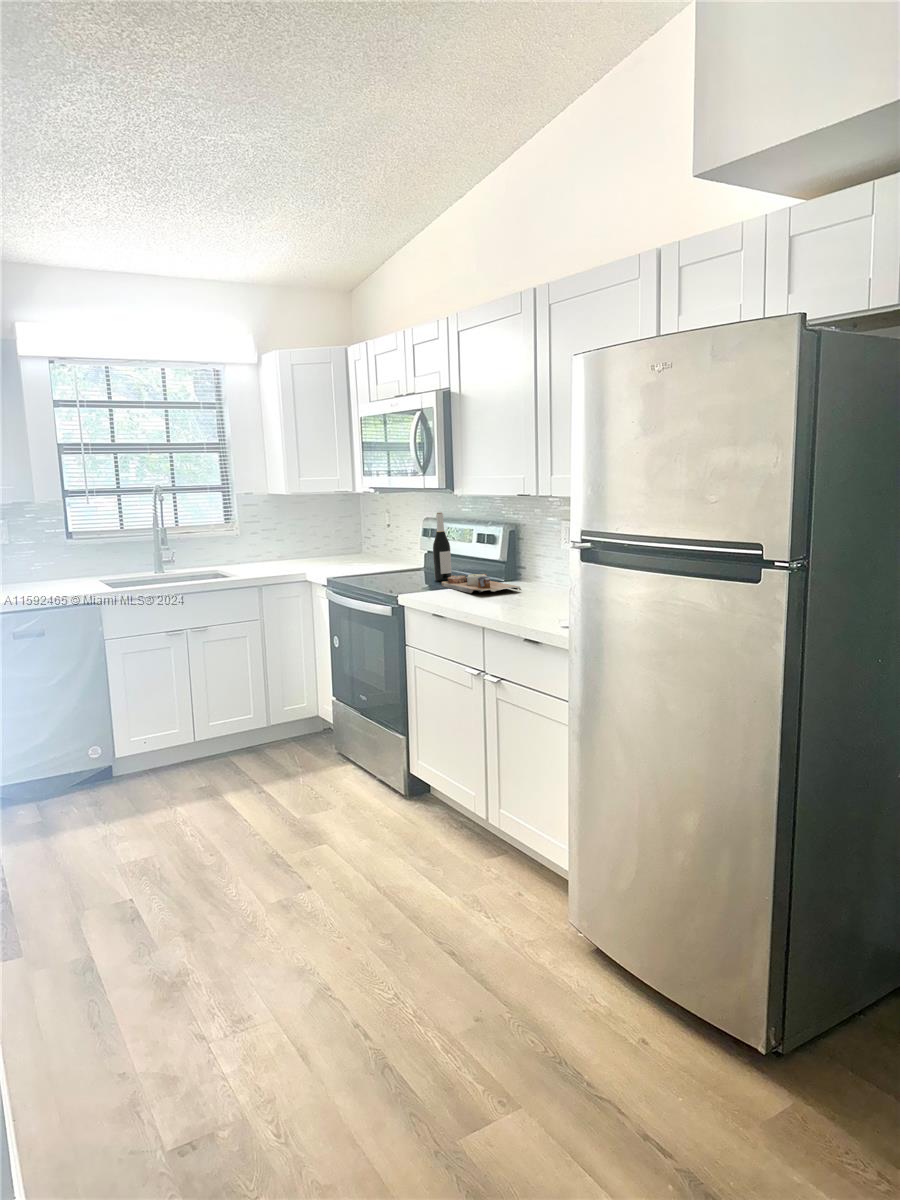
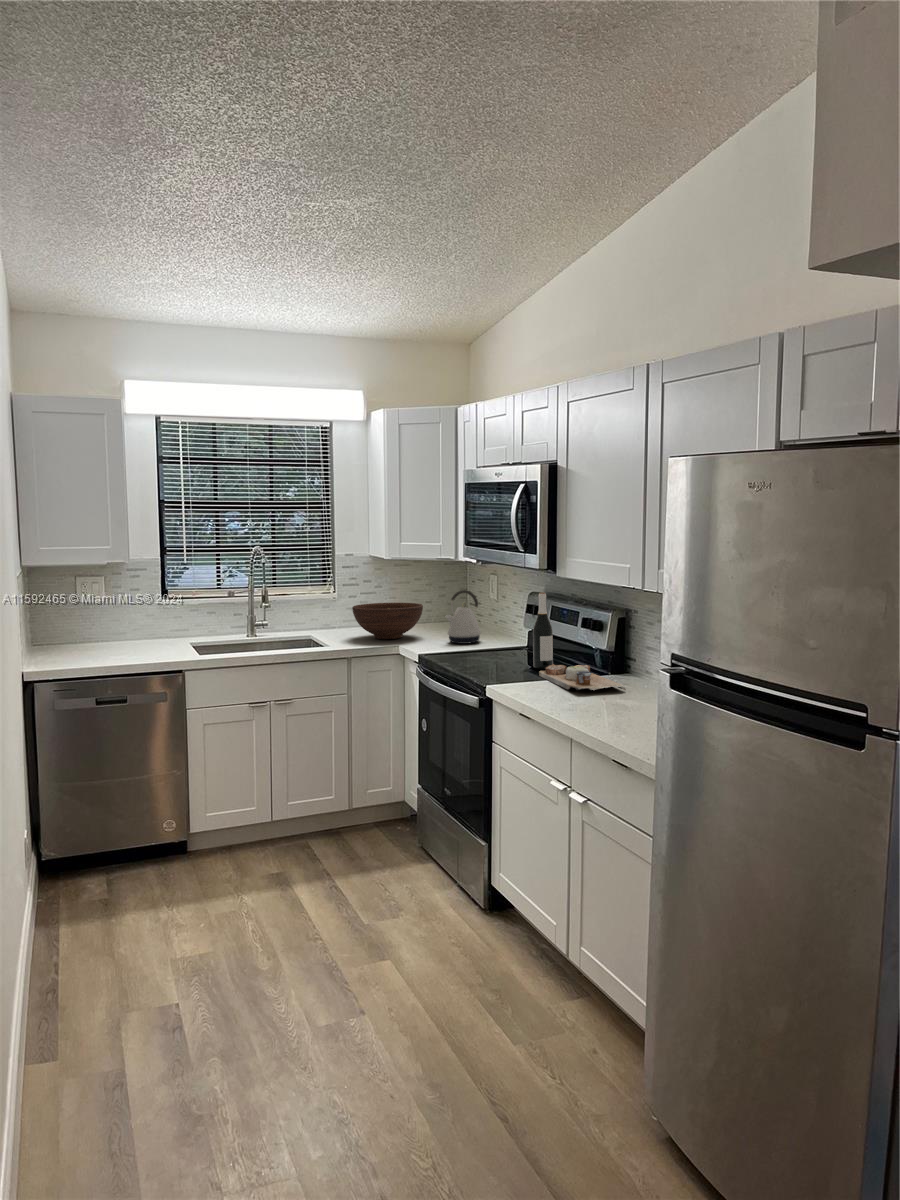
kettle: none [347,519,380,568] -> present [446,590,481,644]
fruit bowl: none [258,535,324,569] -> present [352,603,423,639]

